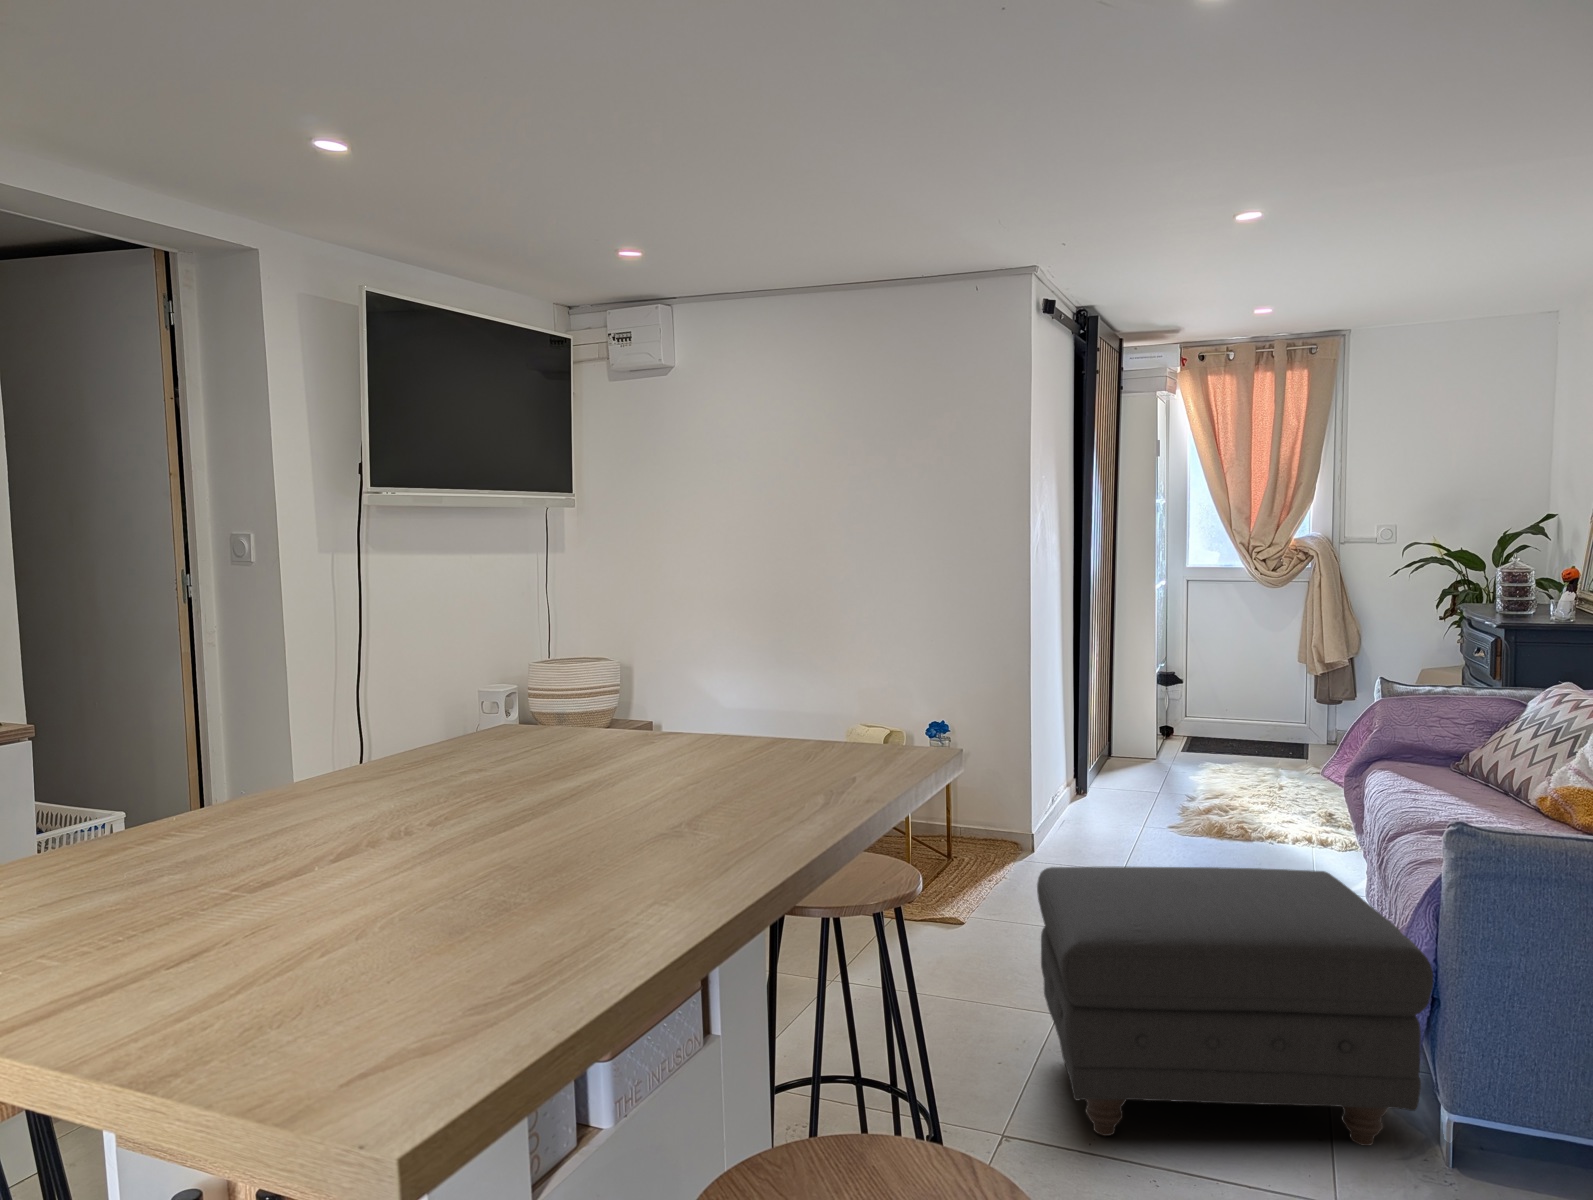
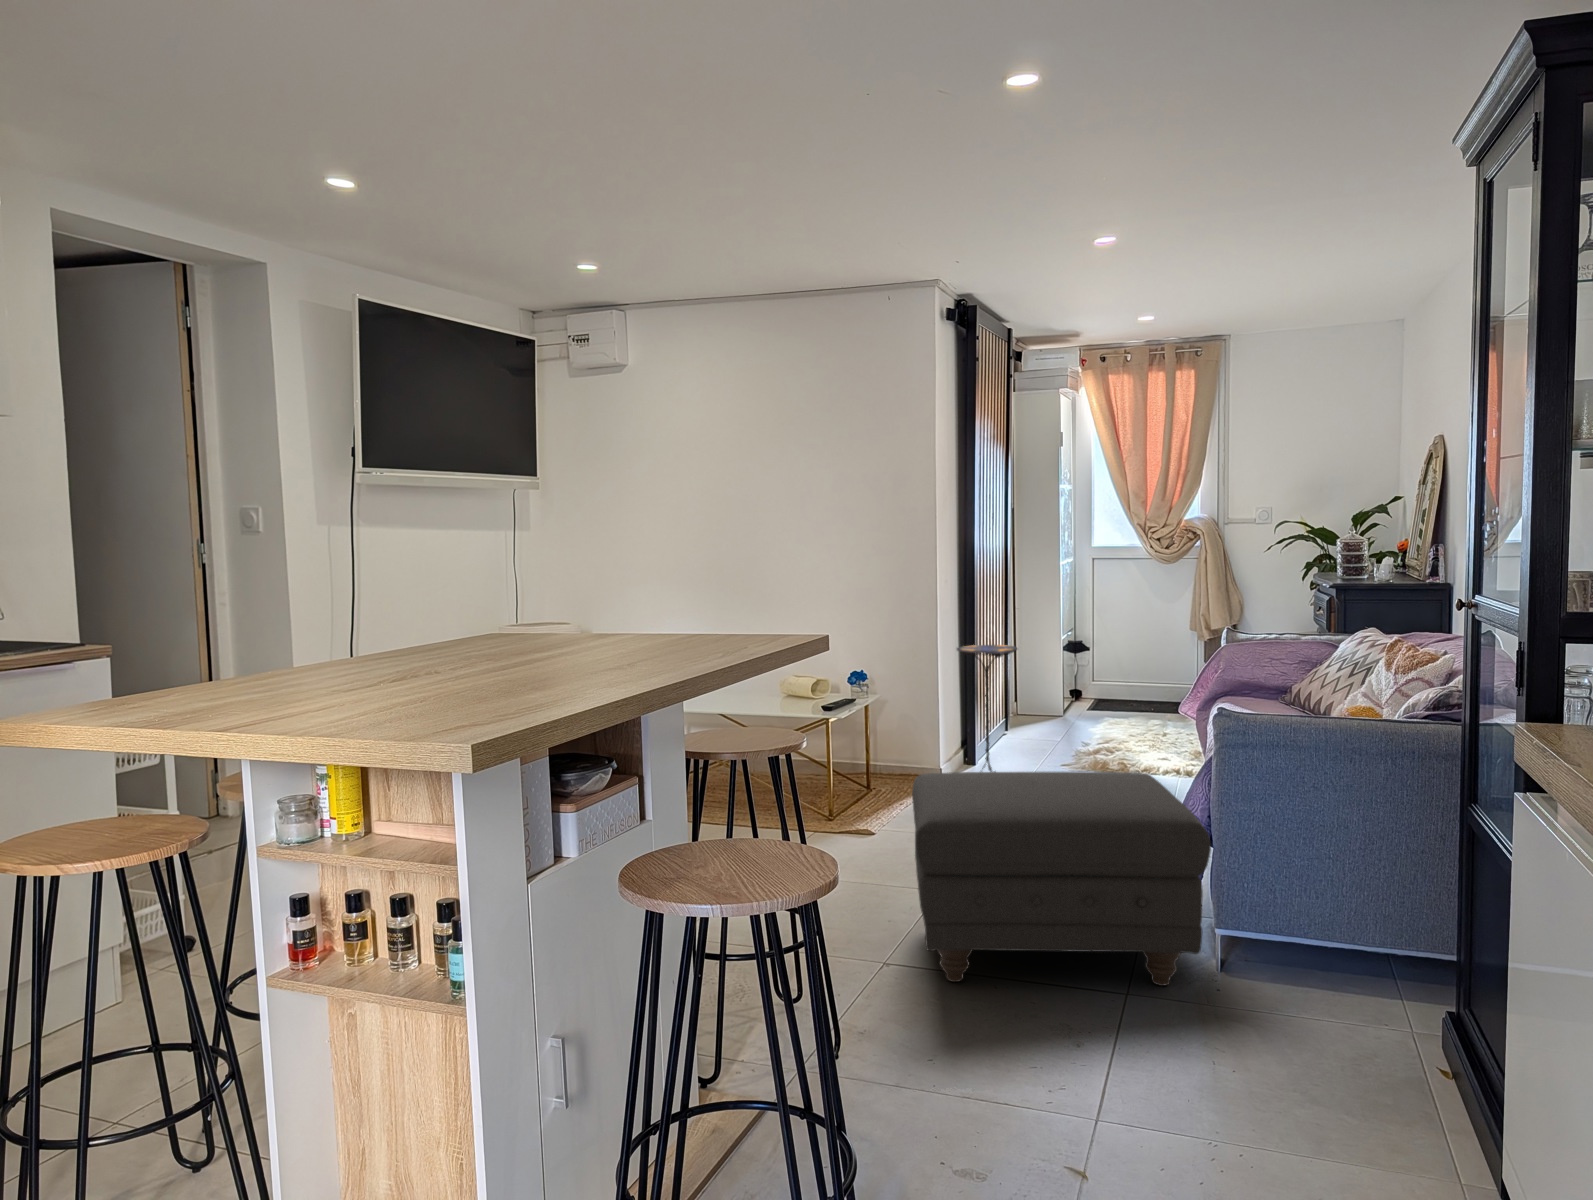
side table: none [1051,689,1124,852] -> present [957,645,1017,772]

